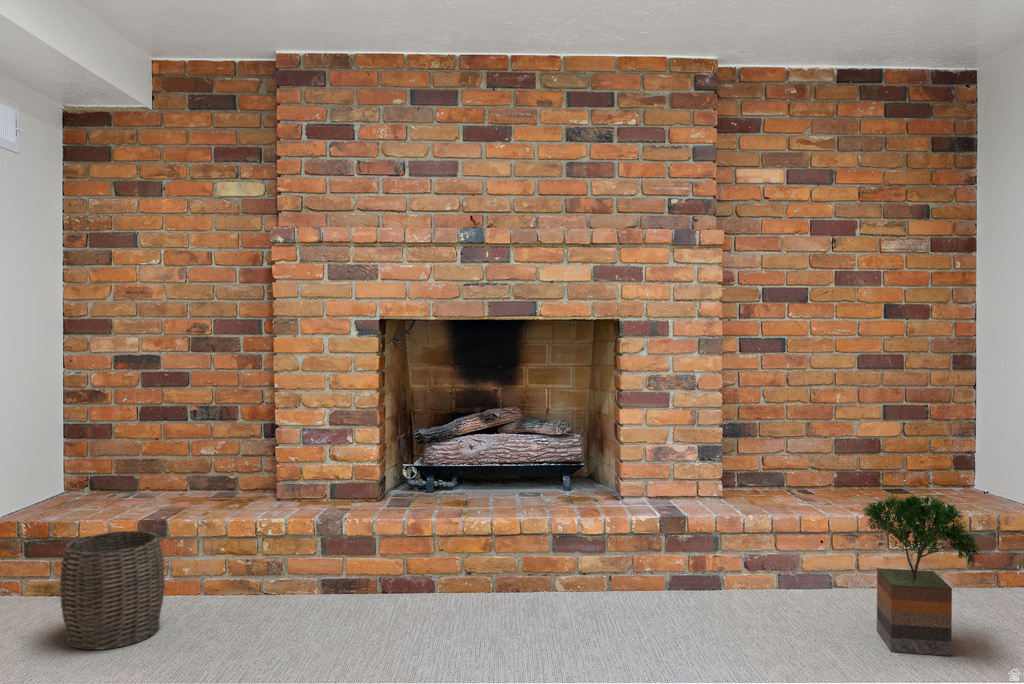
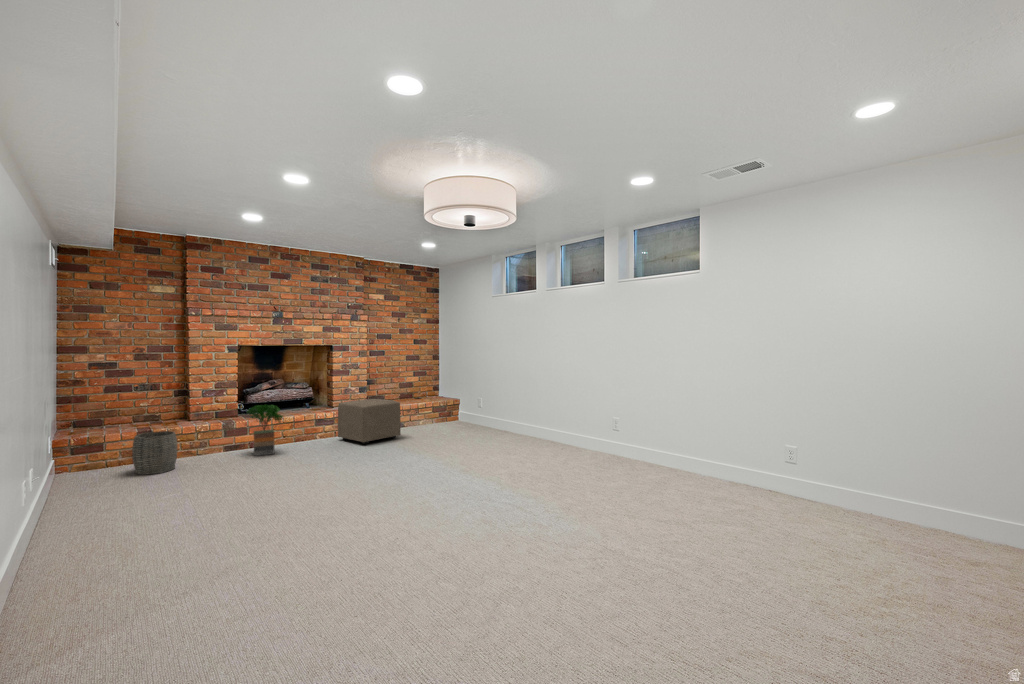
ottoman: none [602,490,797,655] -> present [338,399,401,444]
potted tree: present [863,495,980,656] -> present [248,405,283,456]

